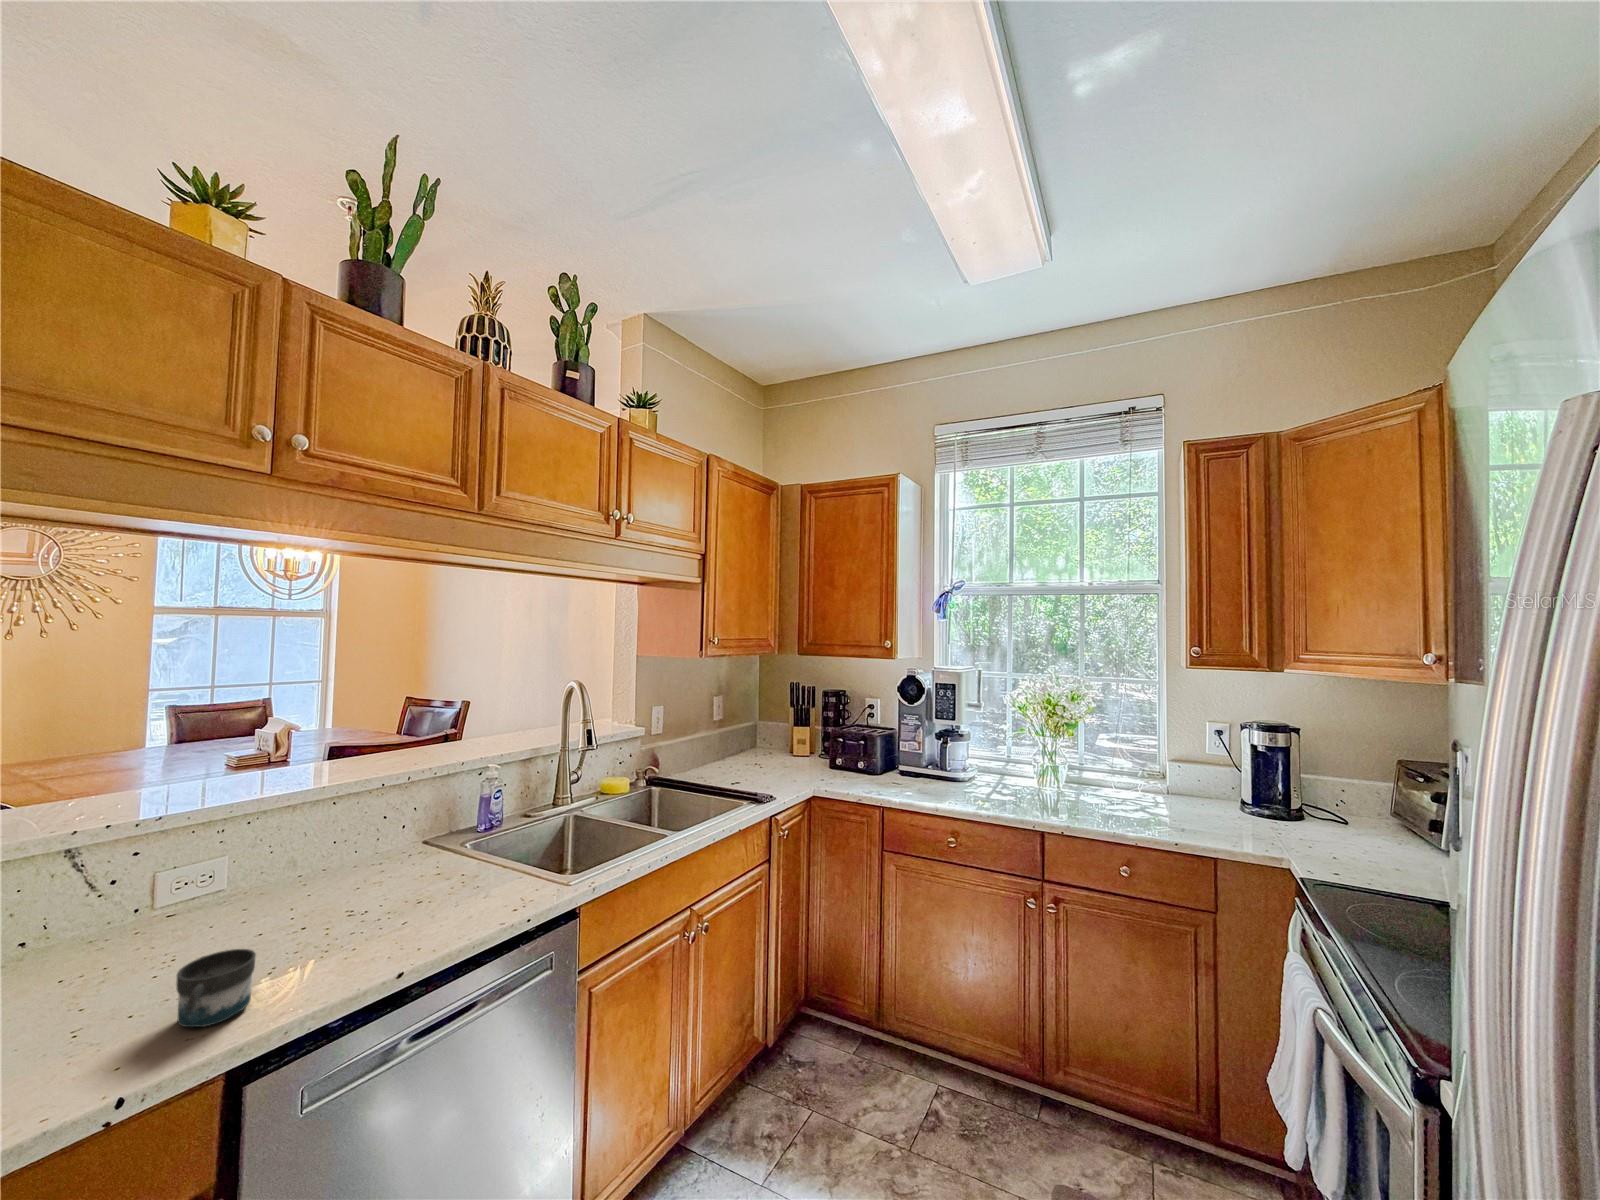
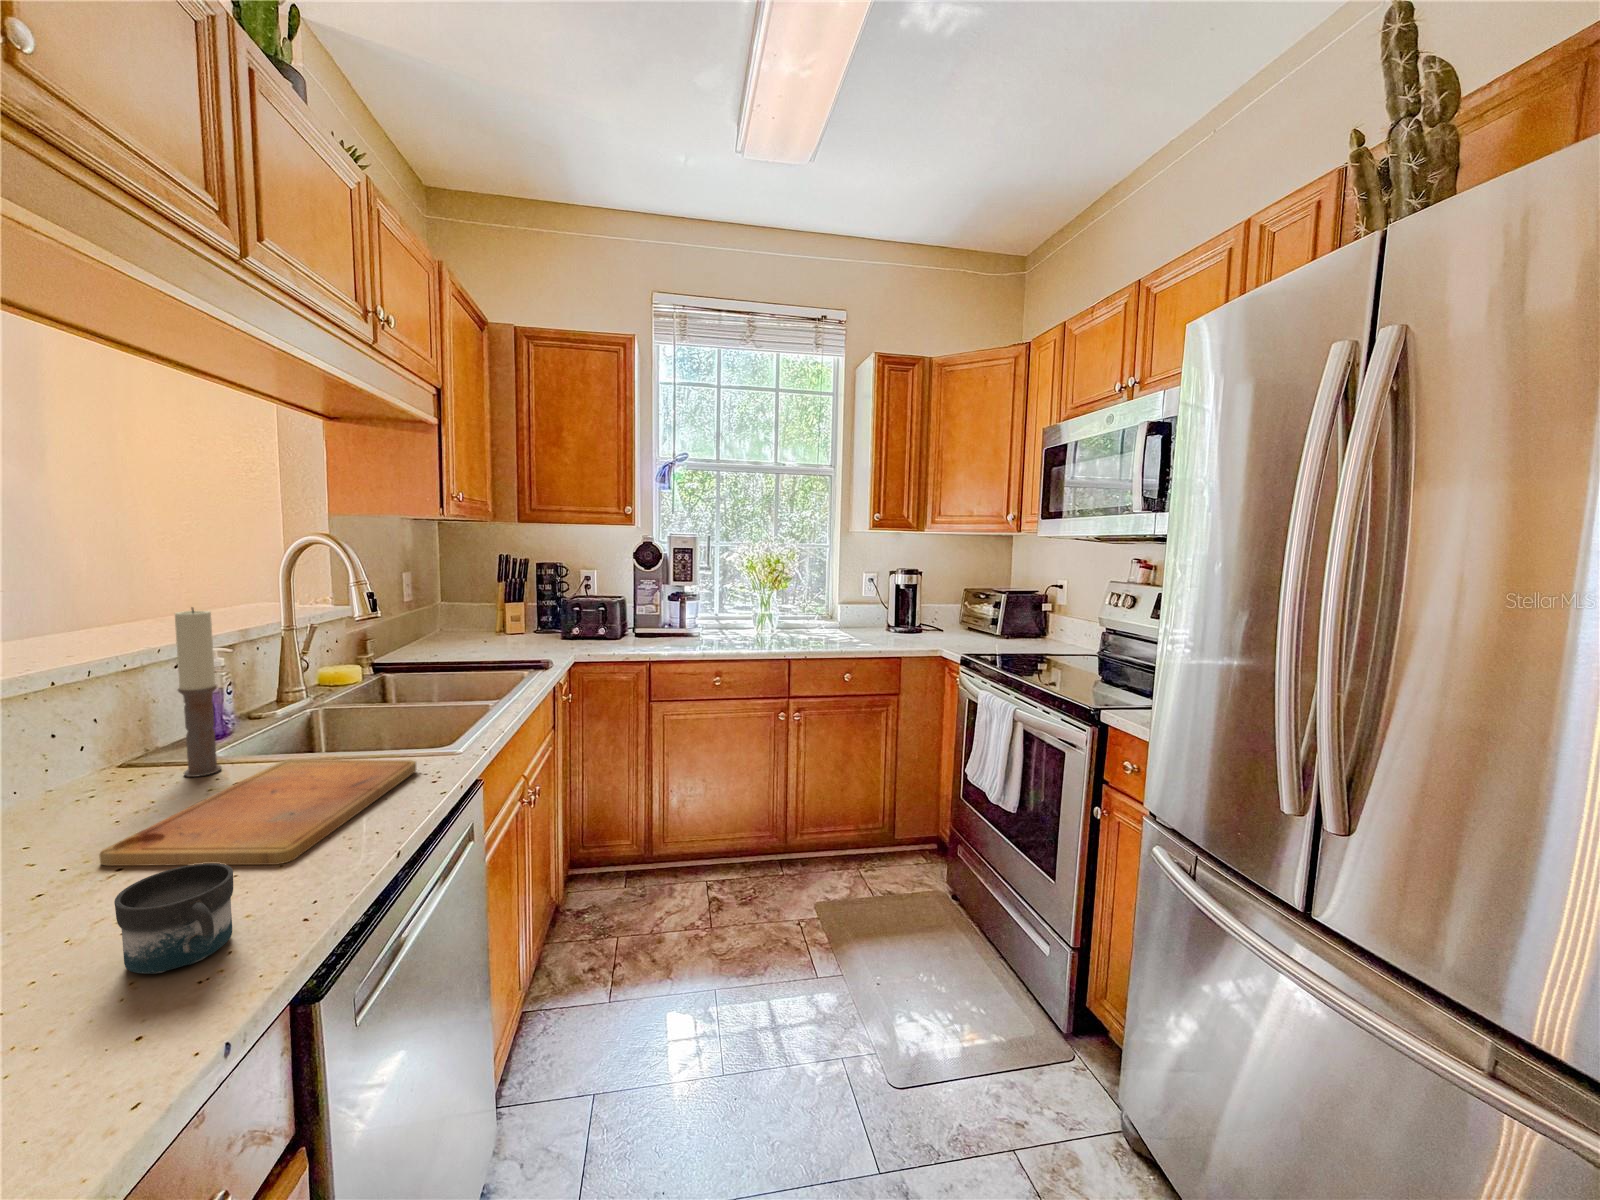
candle: none [432,740,458,861] -> present [175,608,221,777]
cutting board: none [304,861,528,958] -> present [99,759,416,866]

